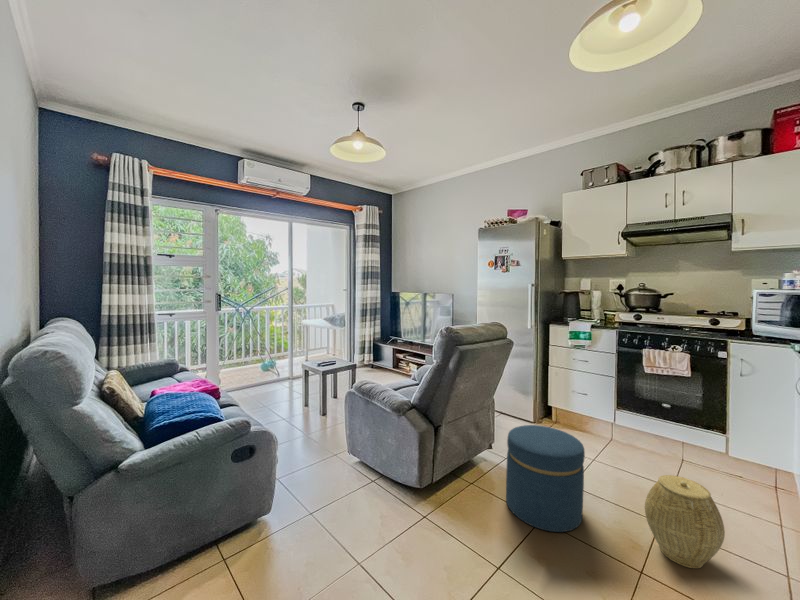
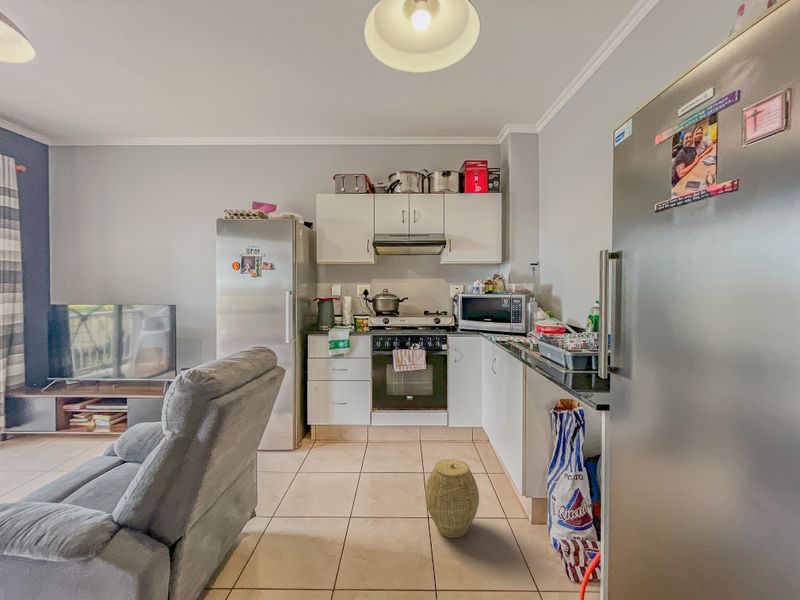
ottoman: present [506,425,585,532] -> none [296,450,377,575]

